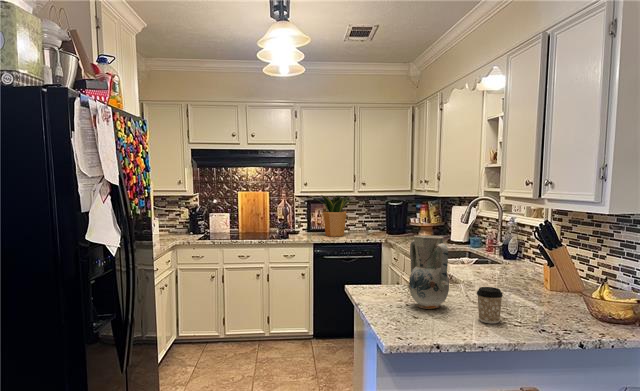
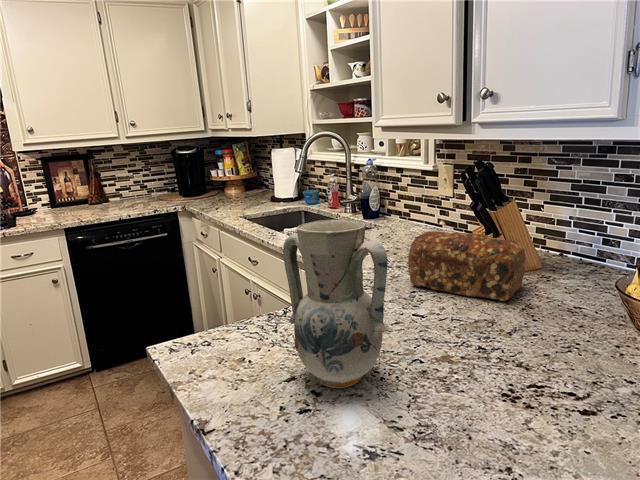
potted plant: present [318,195,354,237] -> none [51,145,124,212]
bread loaf: none [495,258,566,300] -> present [408,231,526,301]
coffee cup: present [477,287,503,324] -> none [462,323,522,409]

